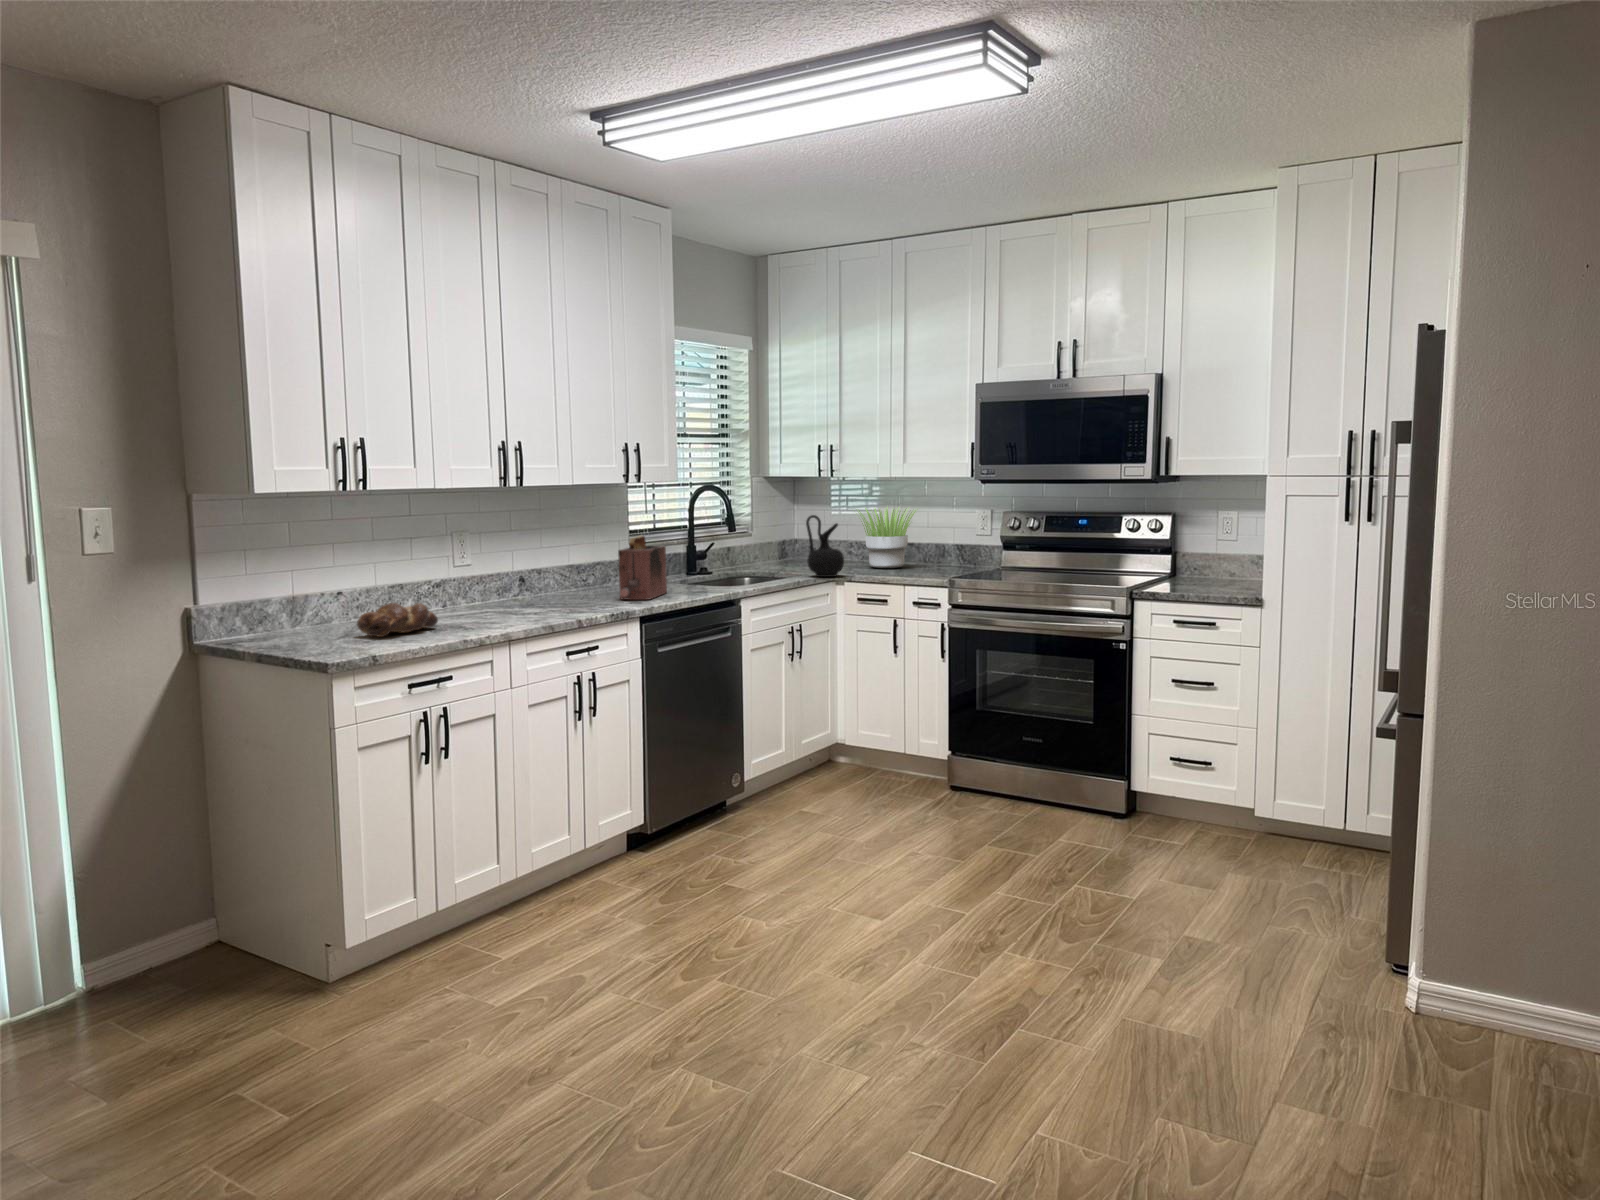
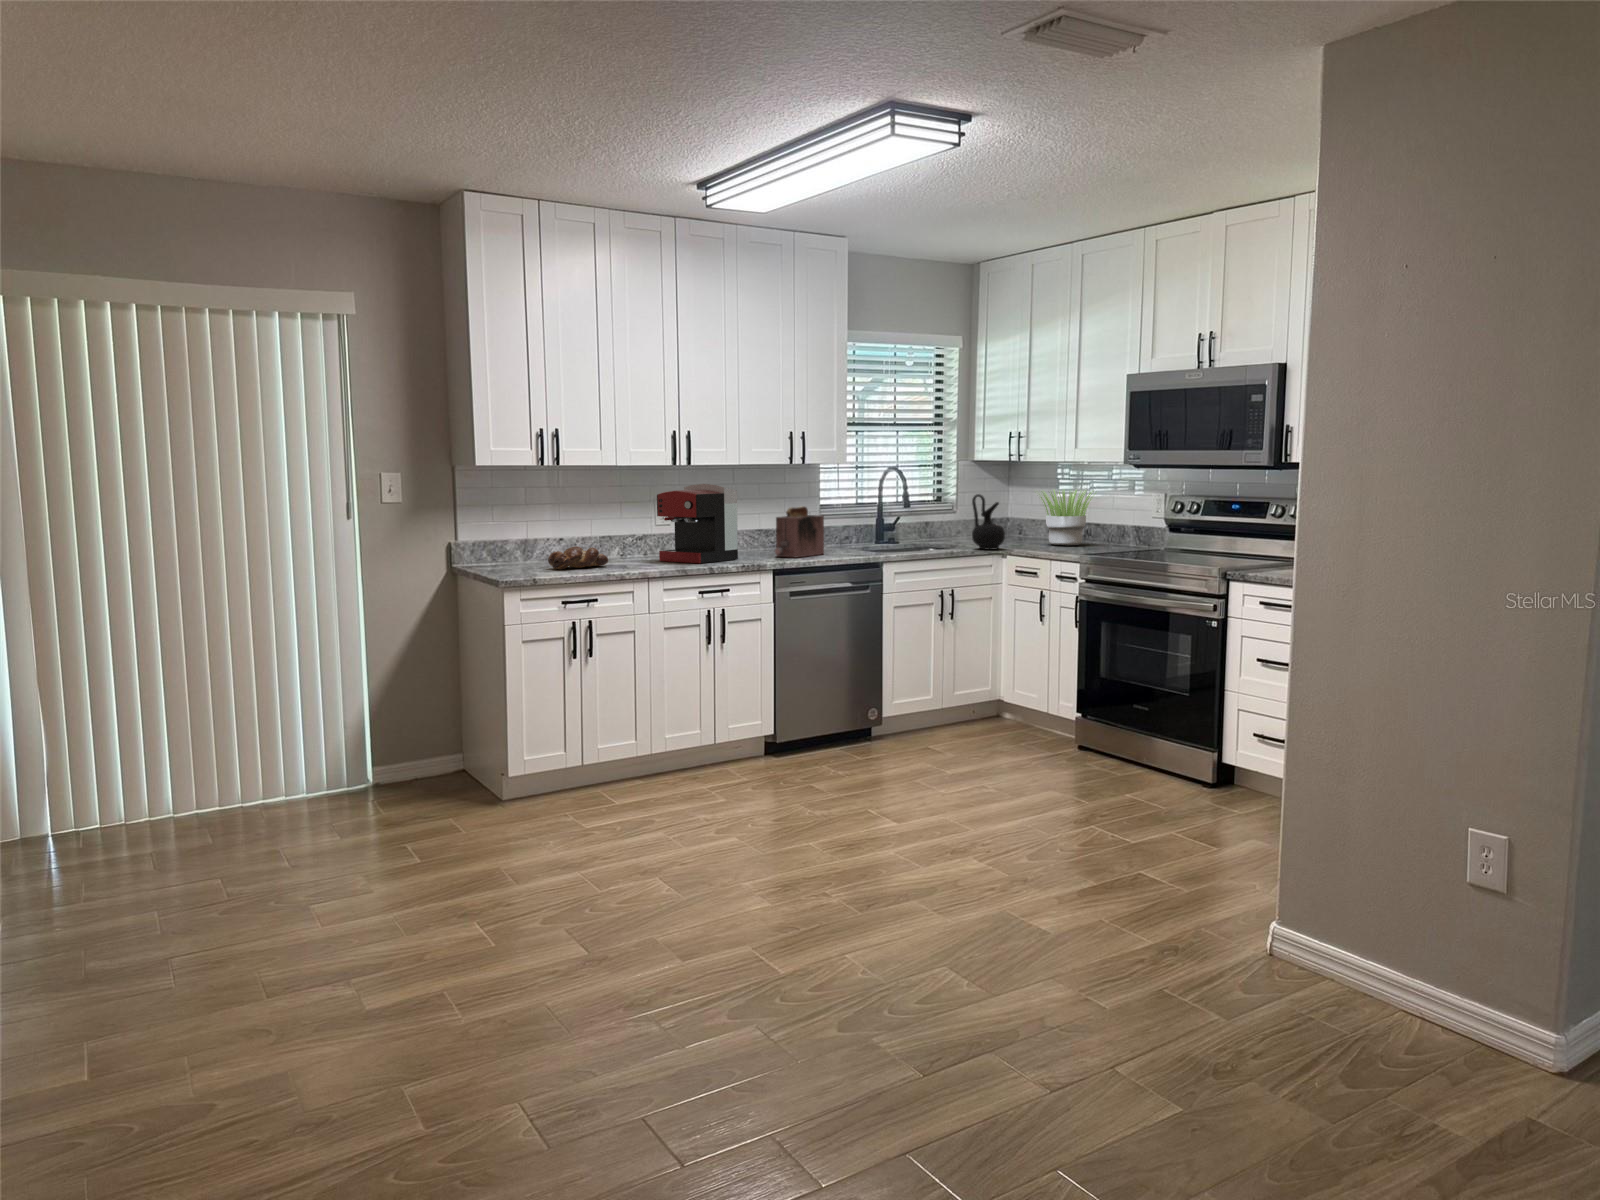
coffee maker: none [481,511,583,615] -> present [657,484,738,563]

